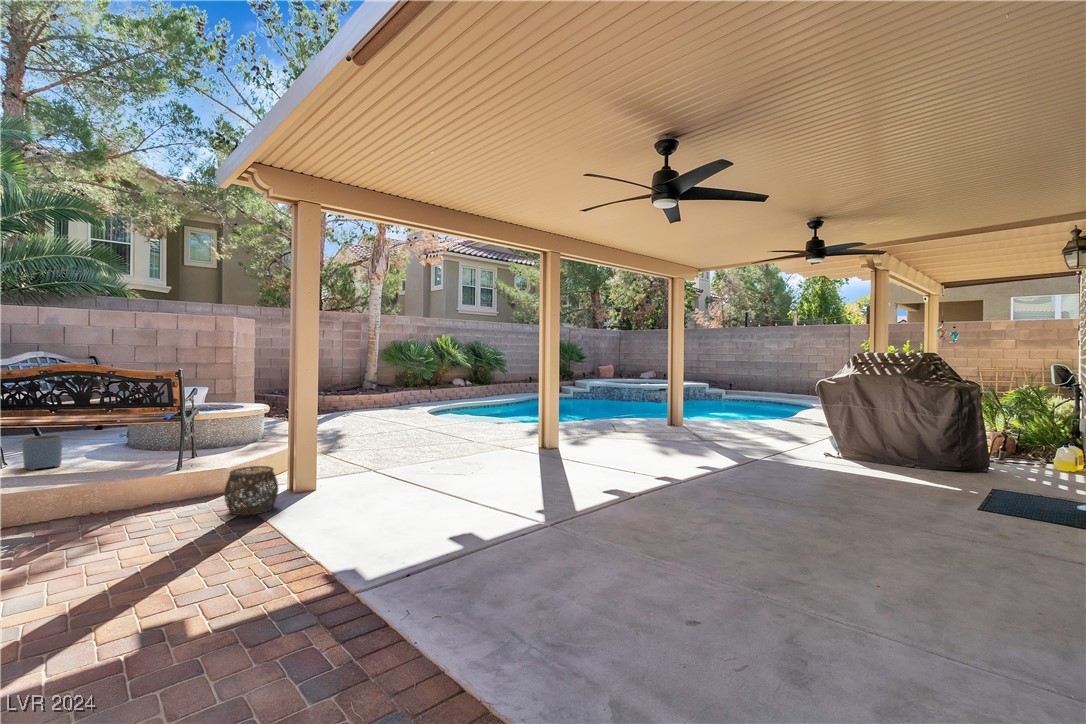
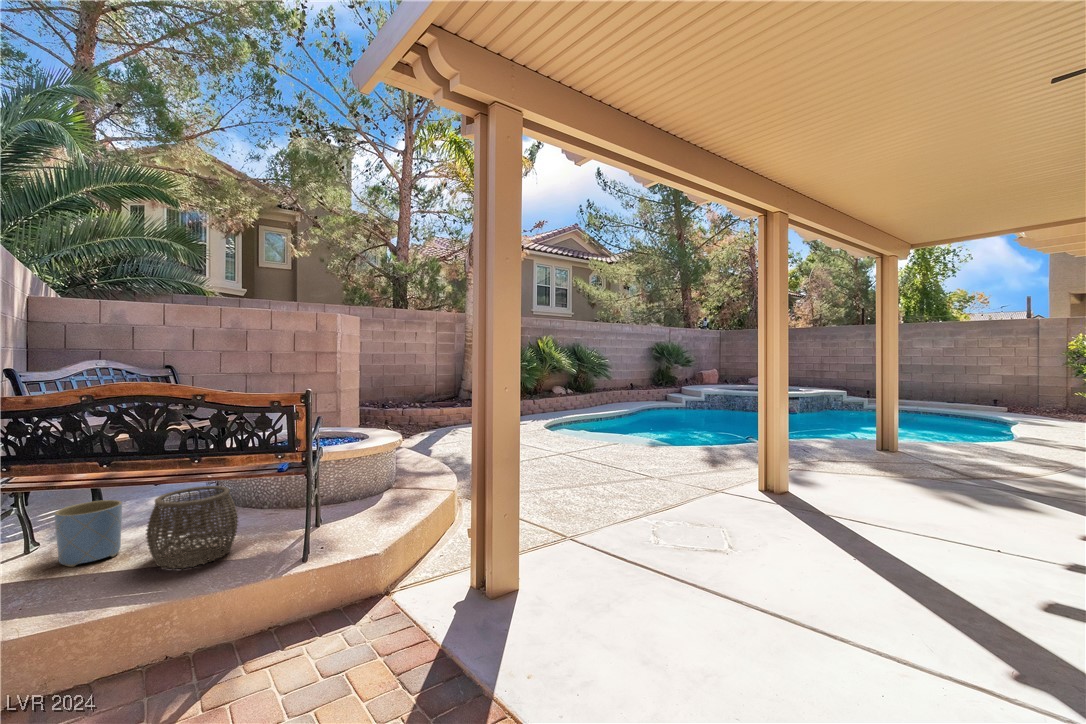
woven basket: present [224,466,278,515] -> present [146,486,238,569]

